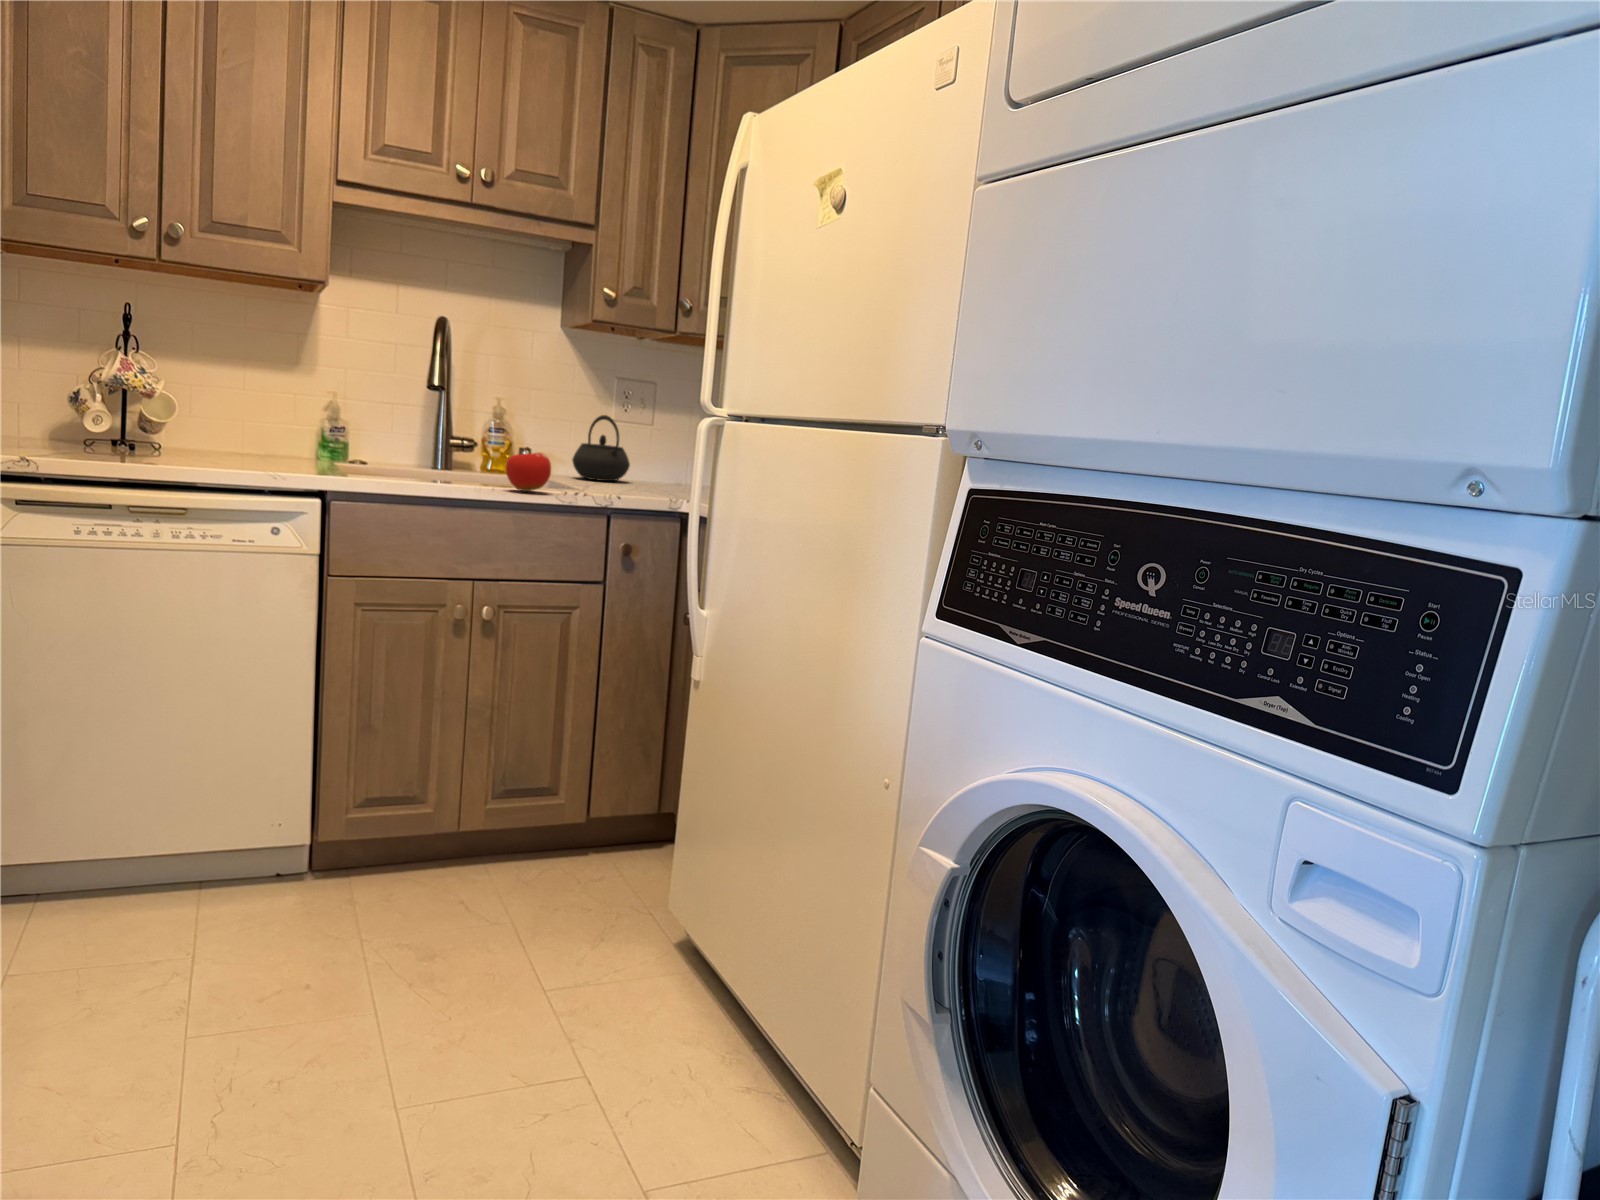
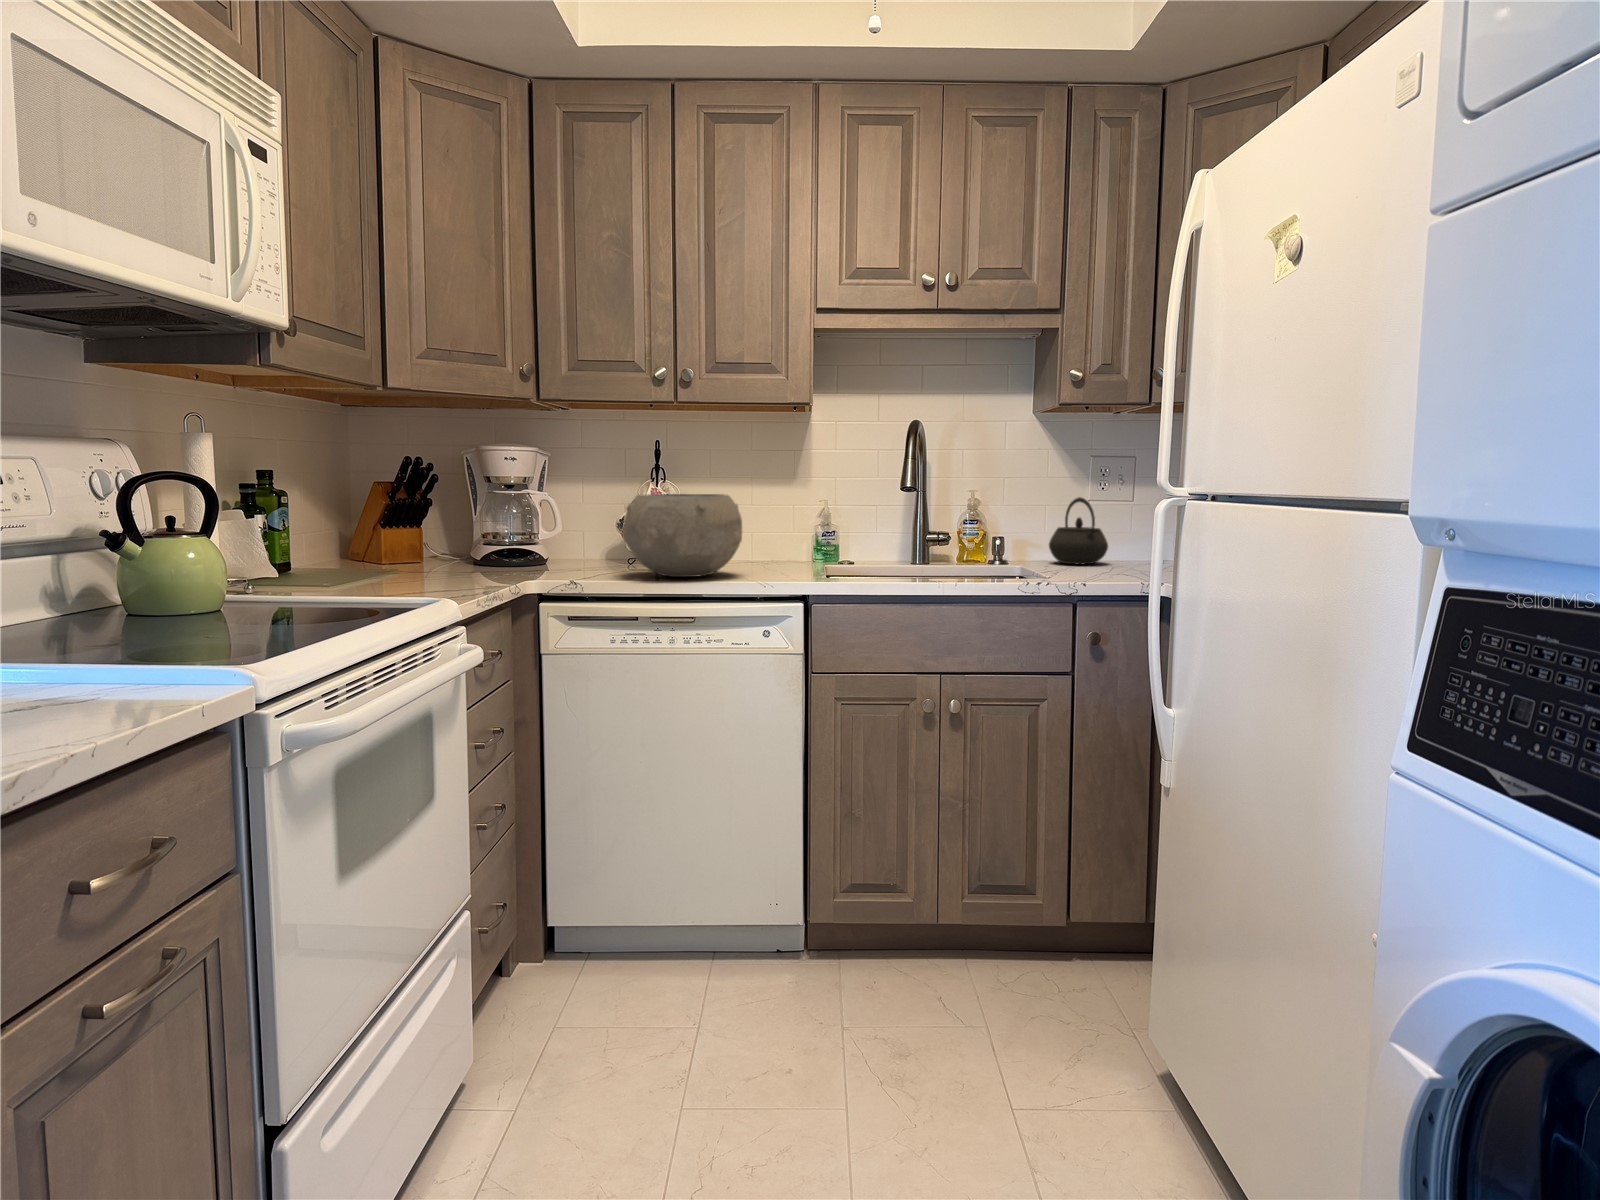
ceramic bowl: none [88,362,246,464] -> present [623,494,742,577]
fruit: present [506,447,551,491] -> none [969,540,1013,584]

